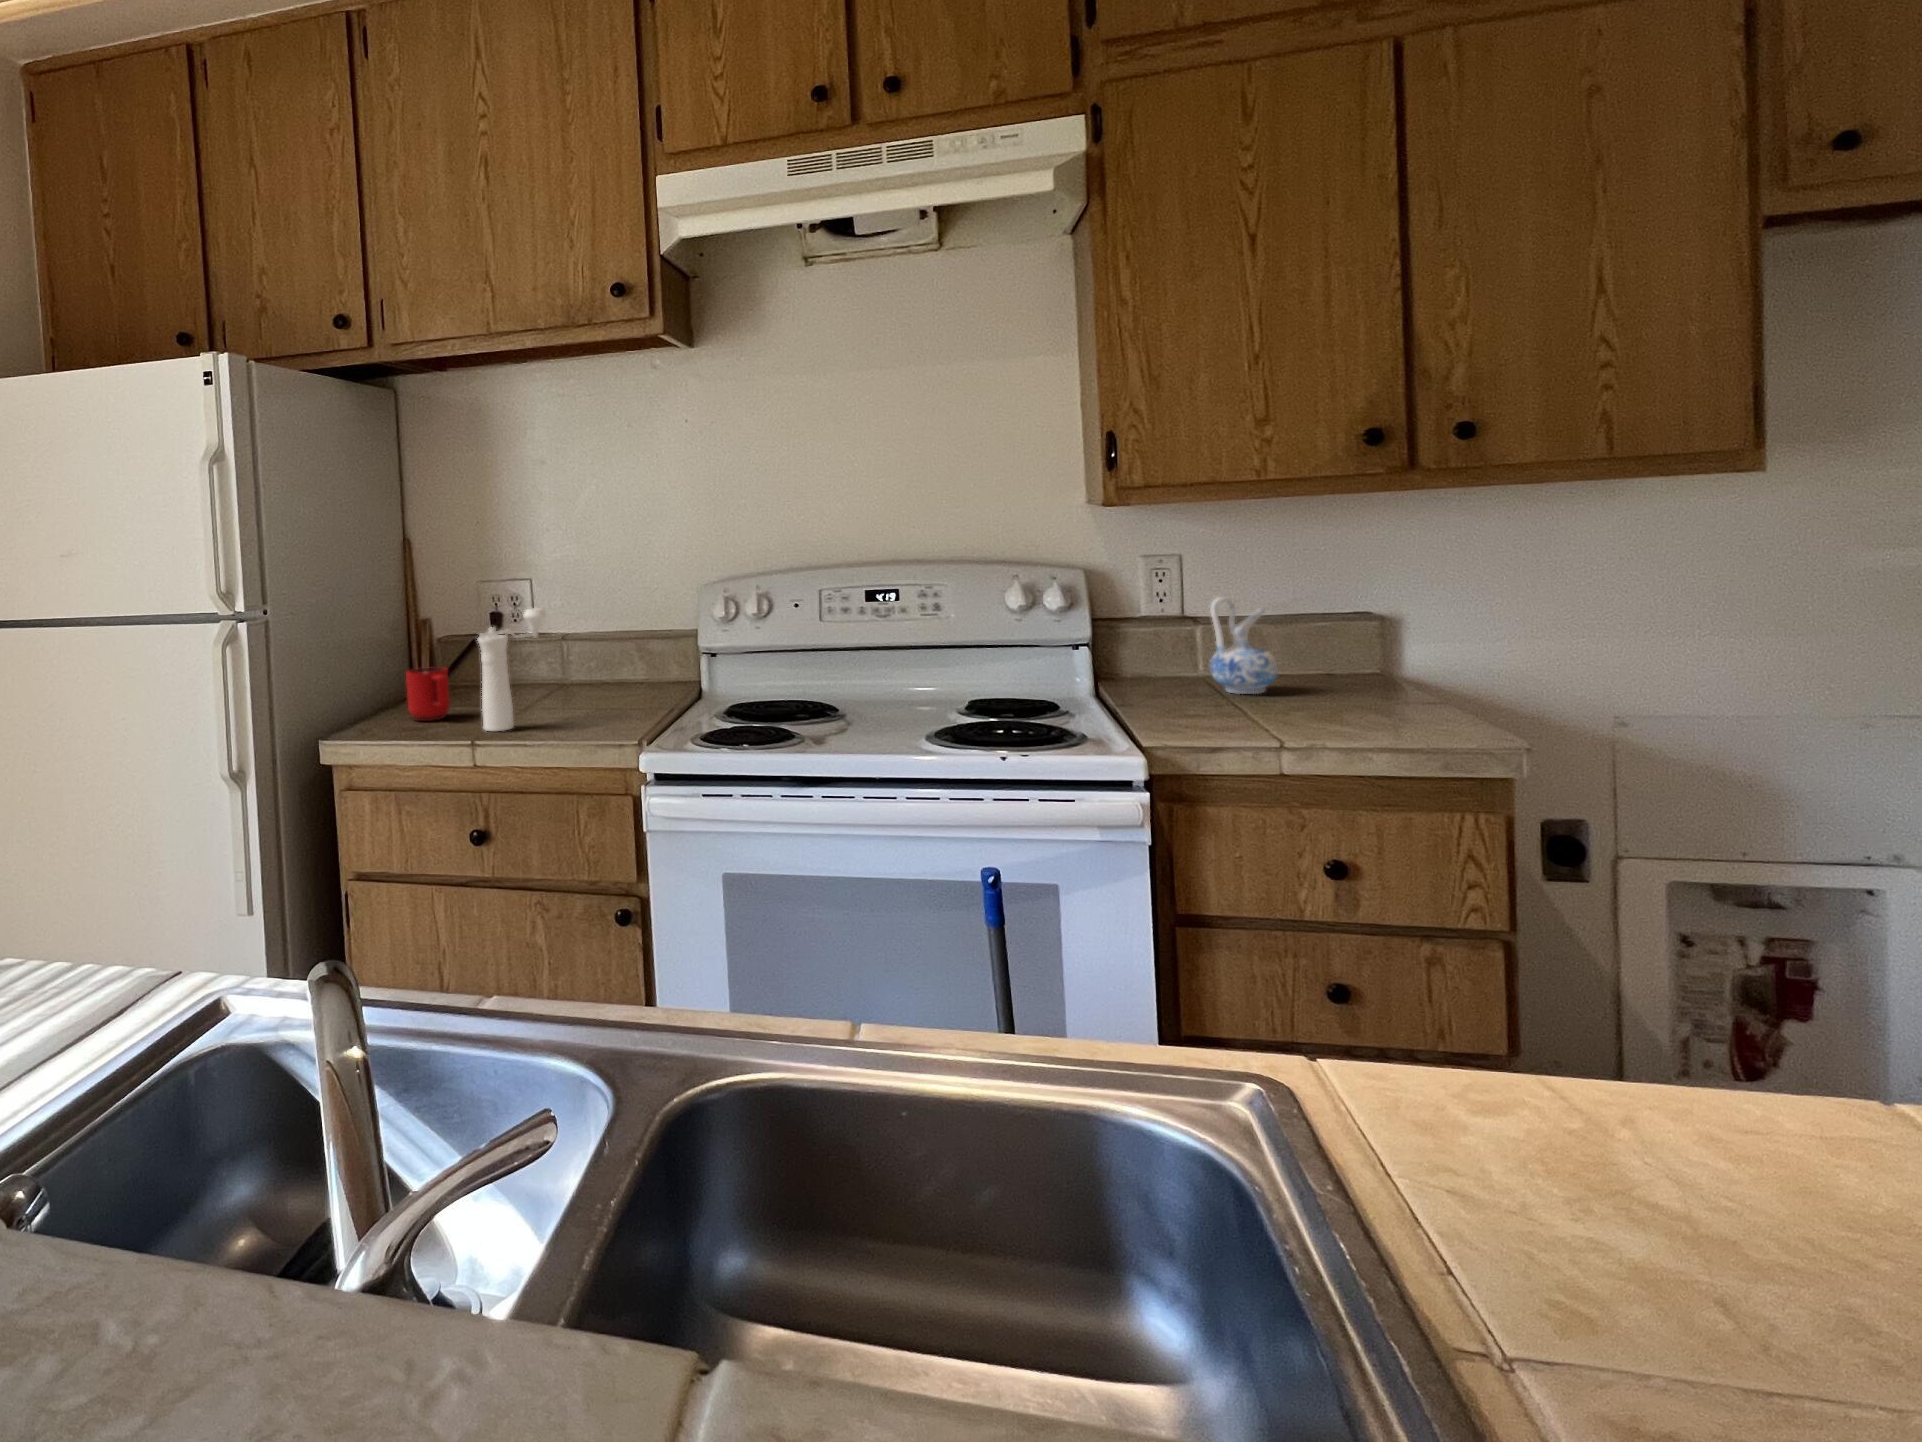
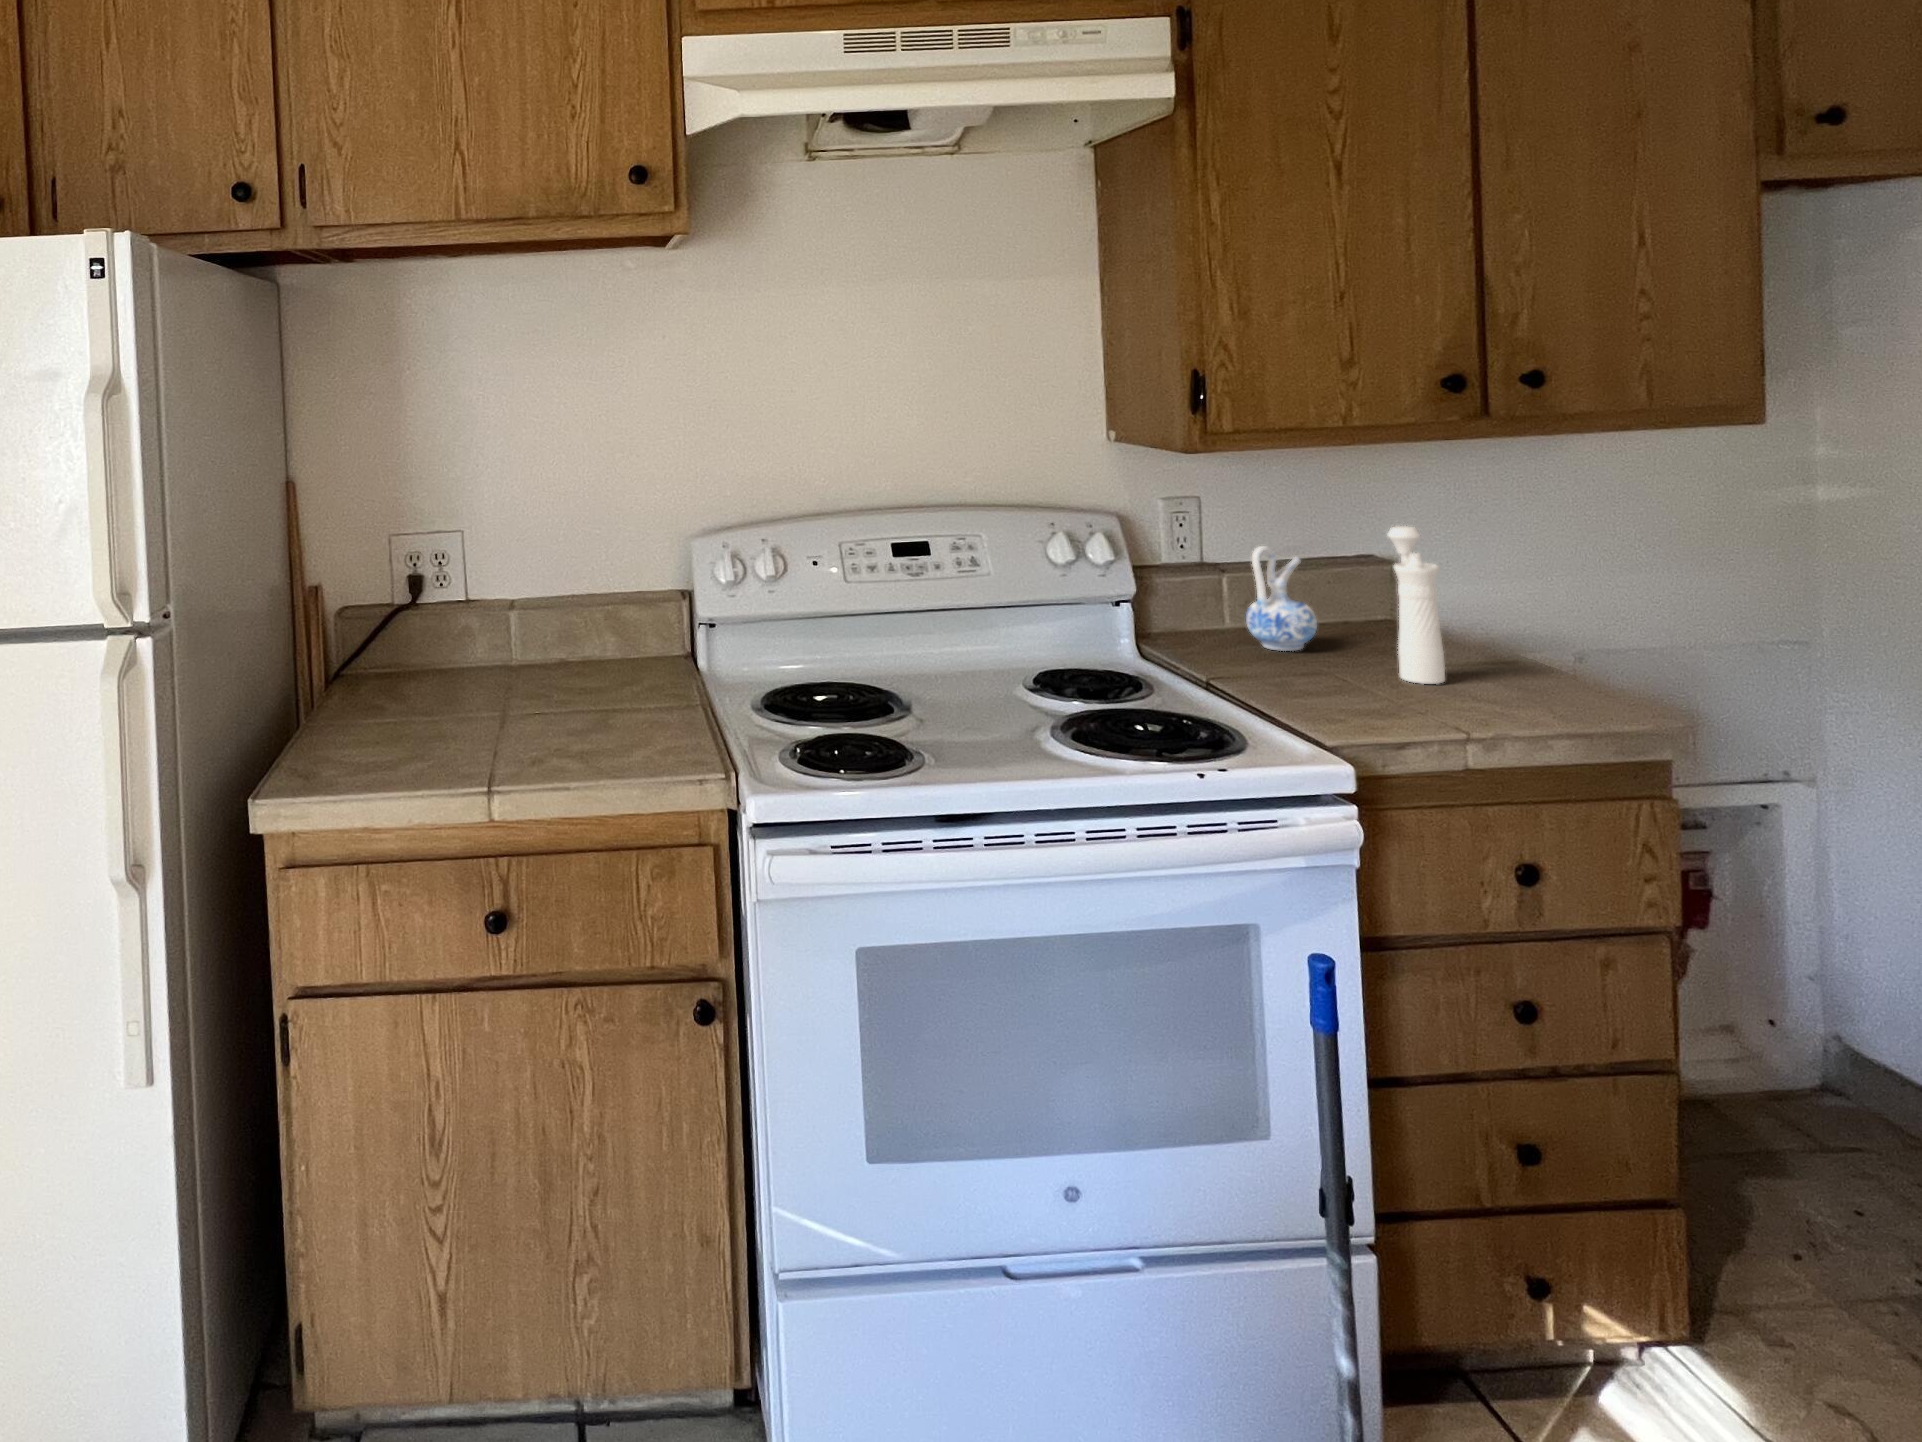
pepper mill: present [478,608,545,731] -> present [1387,526,1445,684]
mug: present [406,667,450,721] -> none [336,665,404,744]

